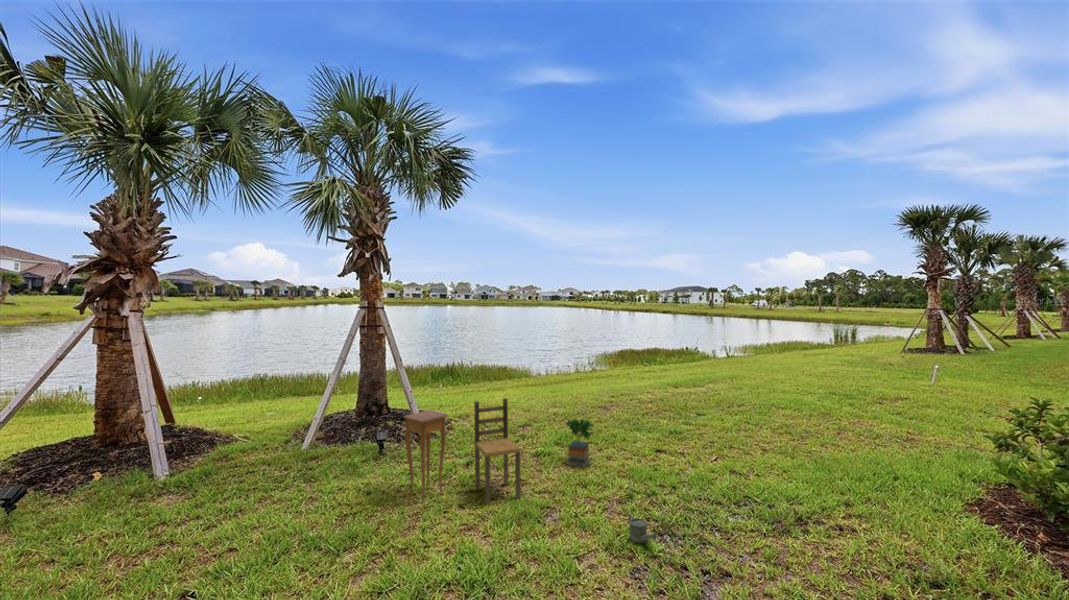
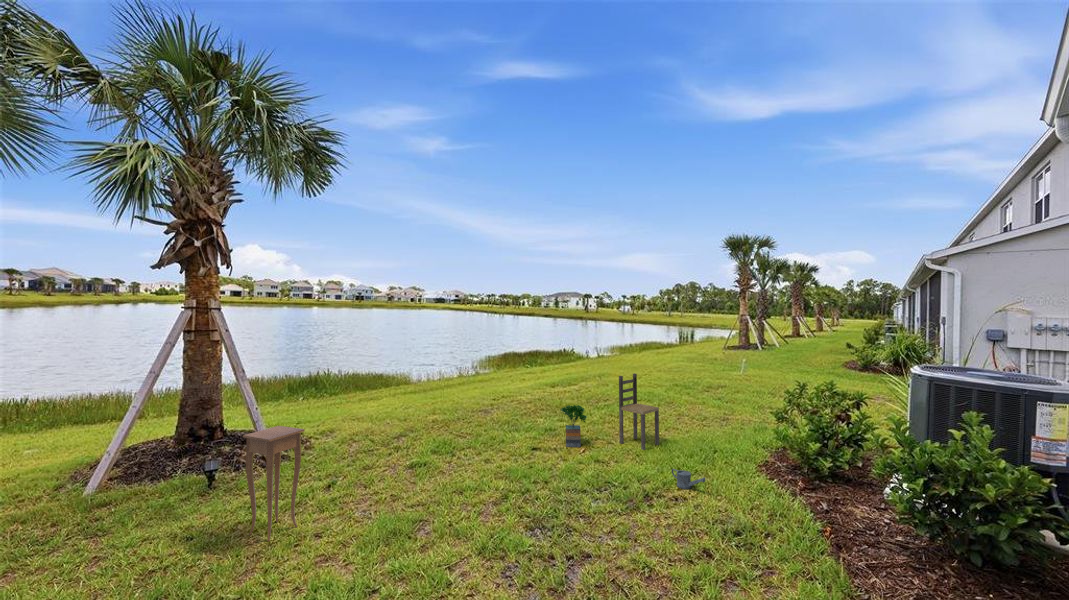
chair: present [474,398,521,505] -> present [619,373,659,450]
potted tree: present [566,419,593,467] -> present [561,405,587,447]
watering can: present [628,515,657,544] -> present [672,469,705,489]

